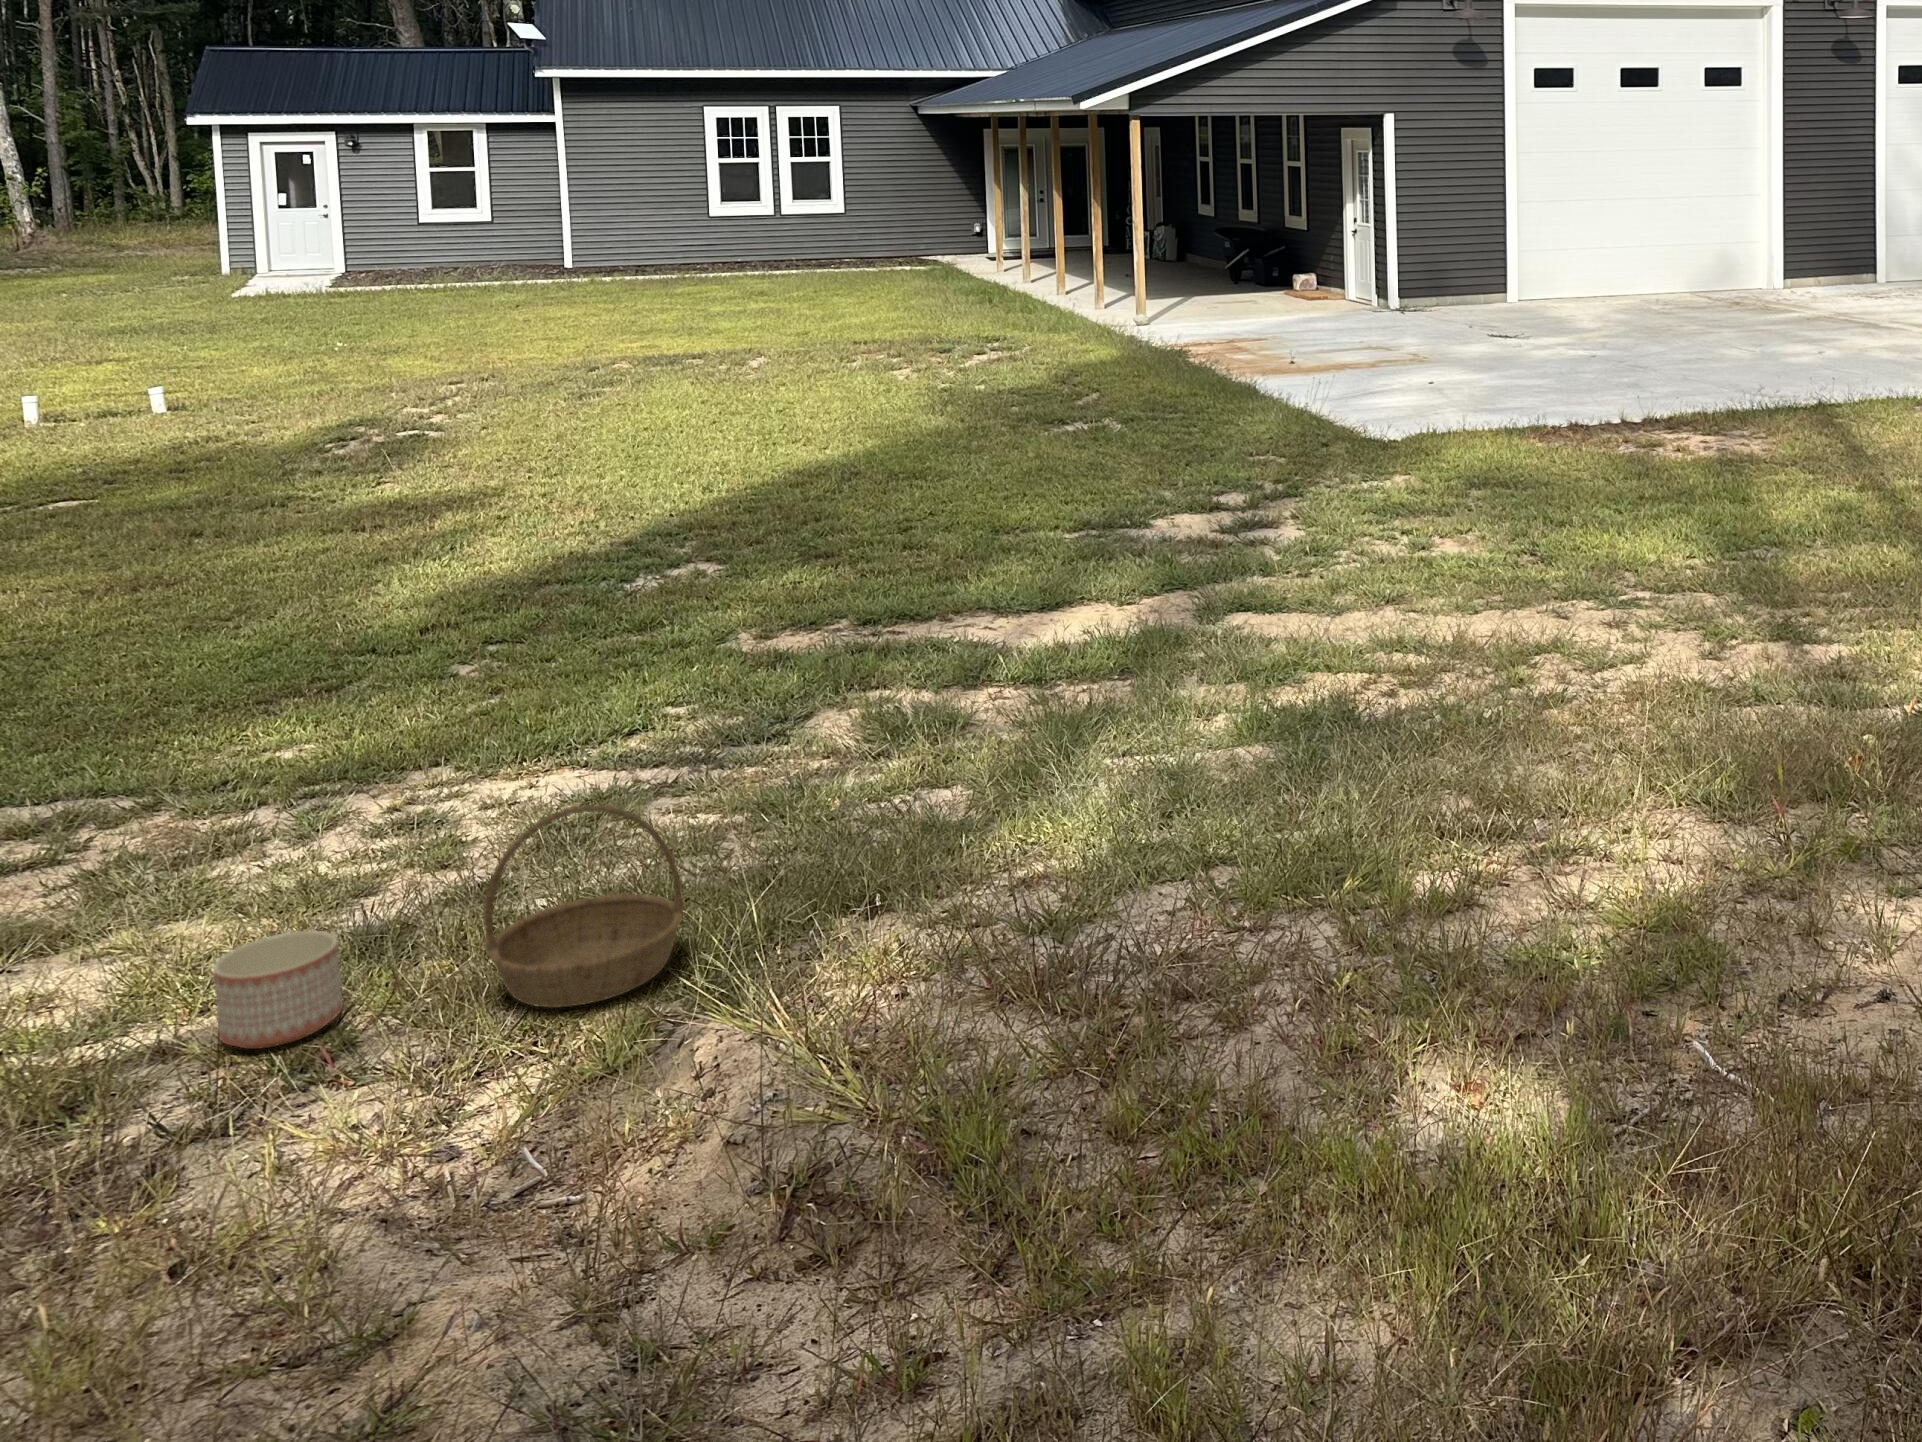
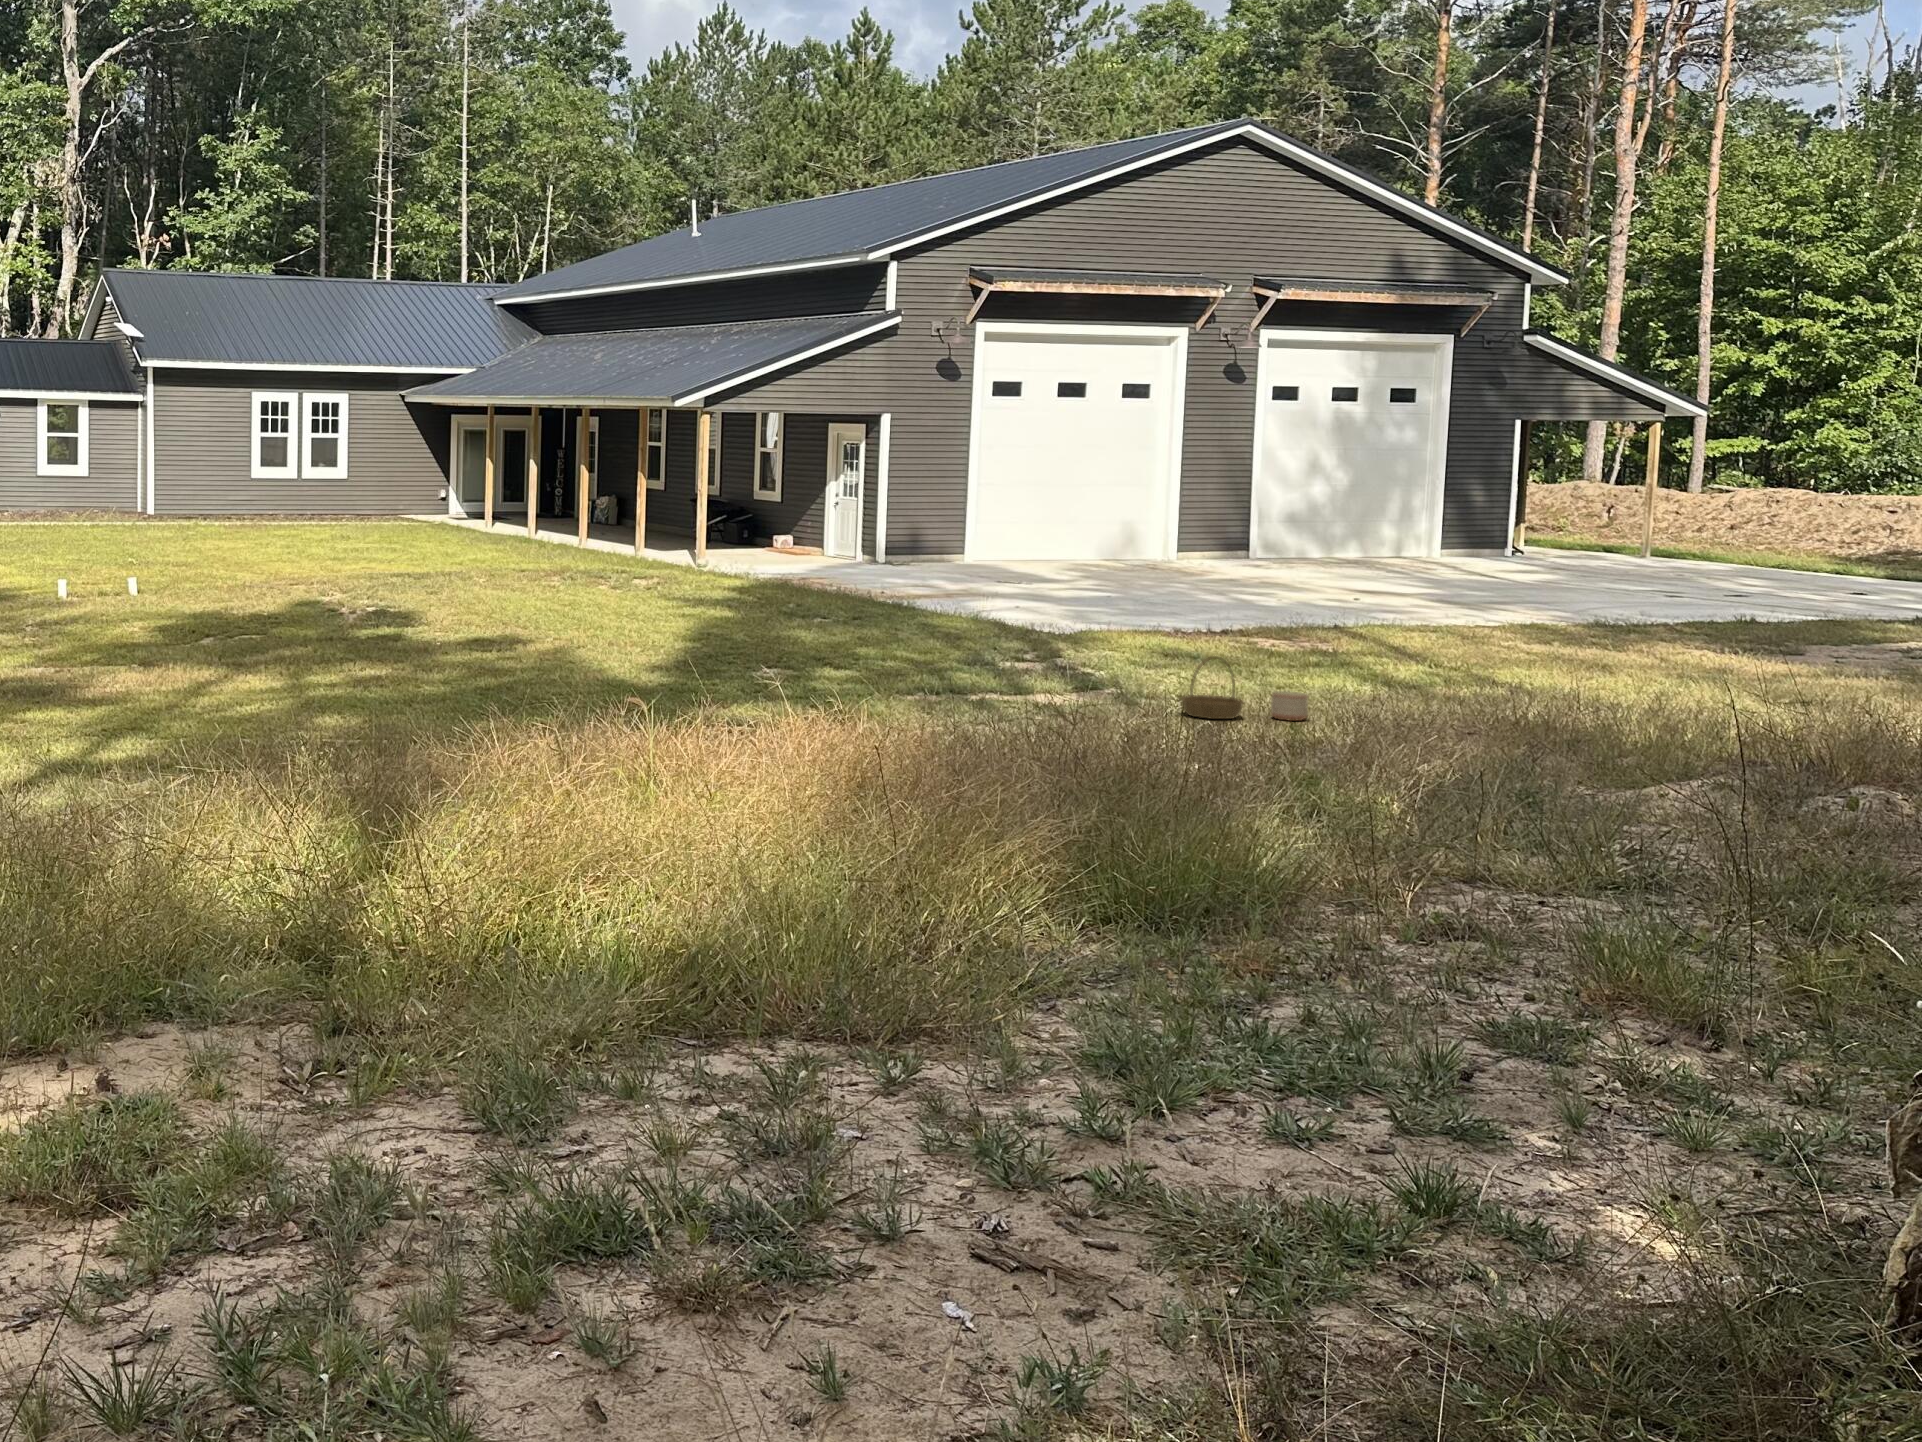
planter: present [213,930,343,1049] -> present [1271,691,1308,721]

